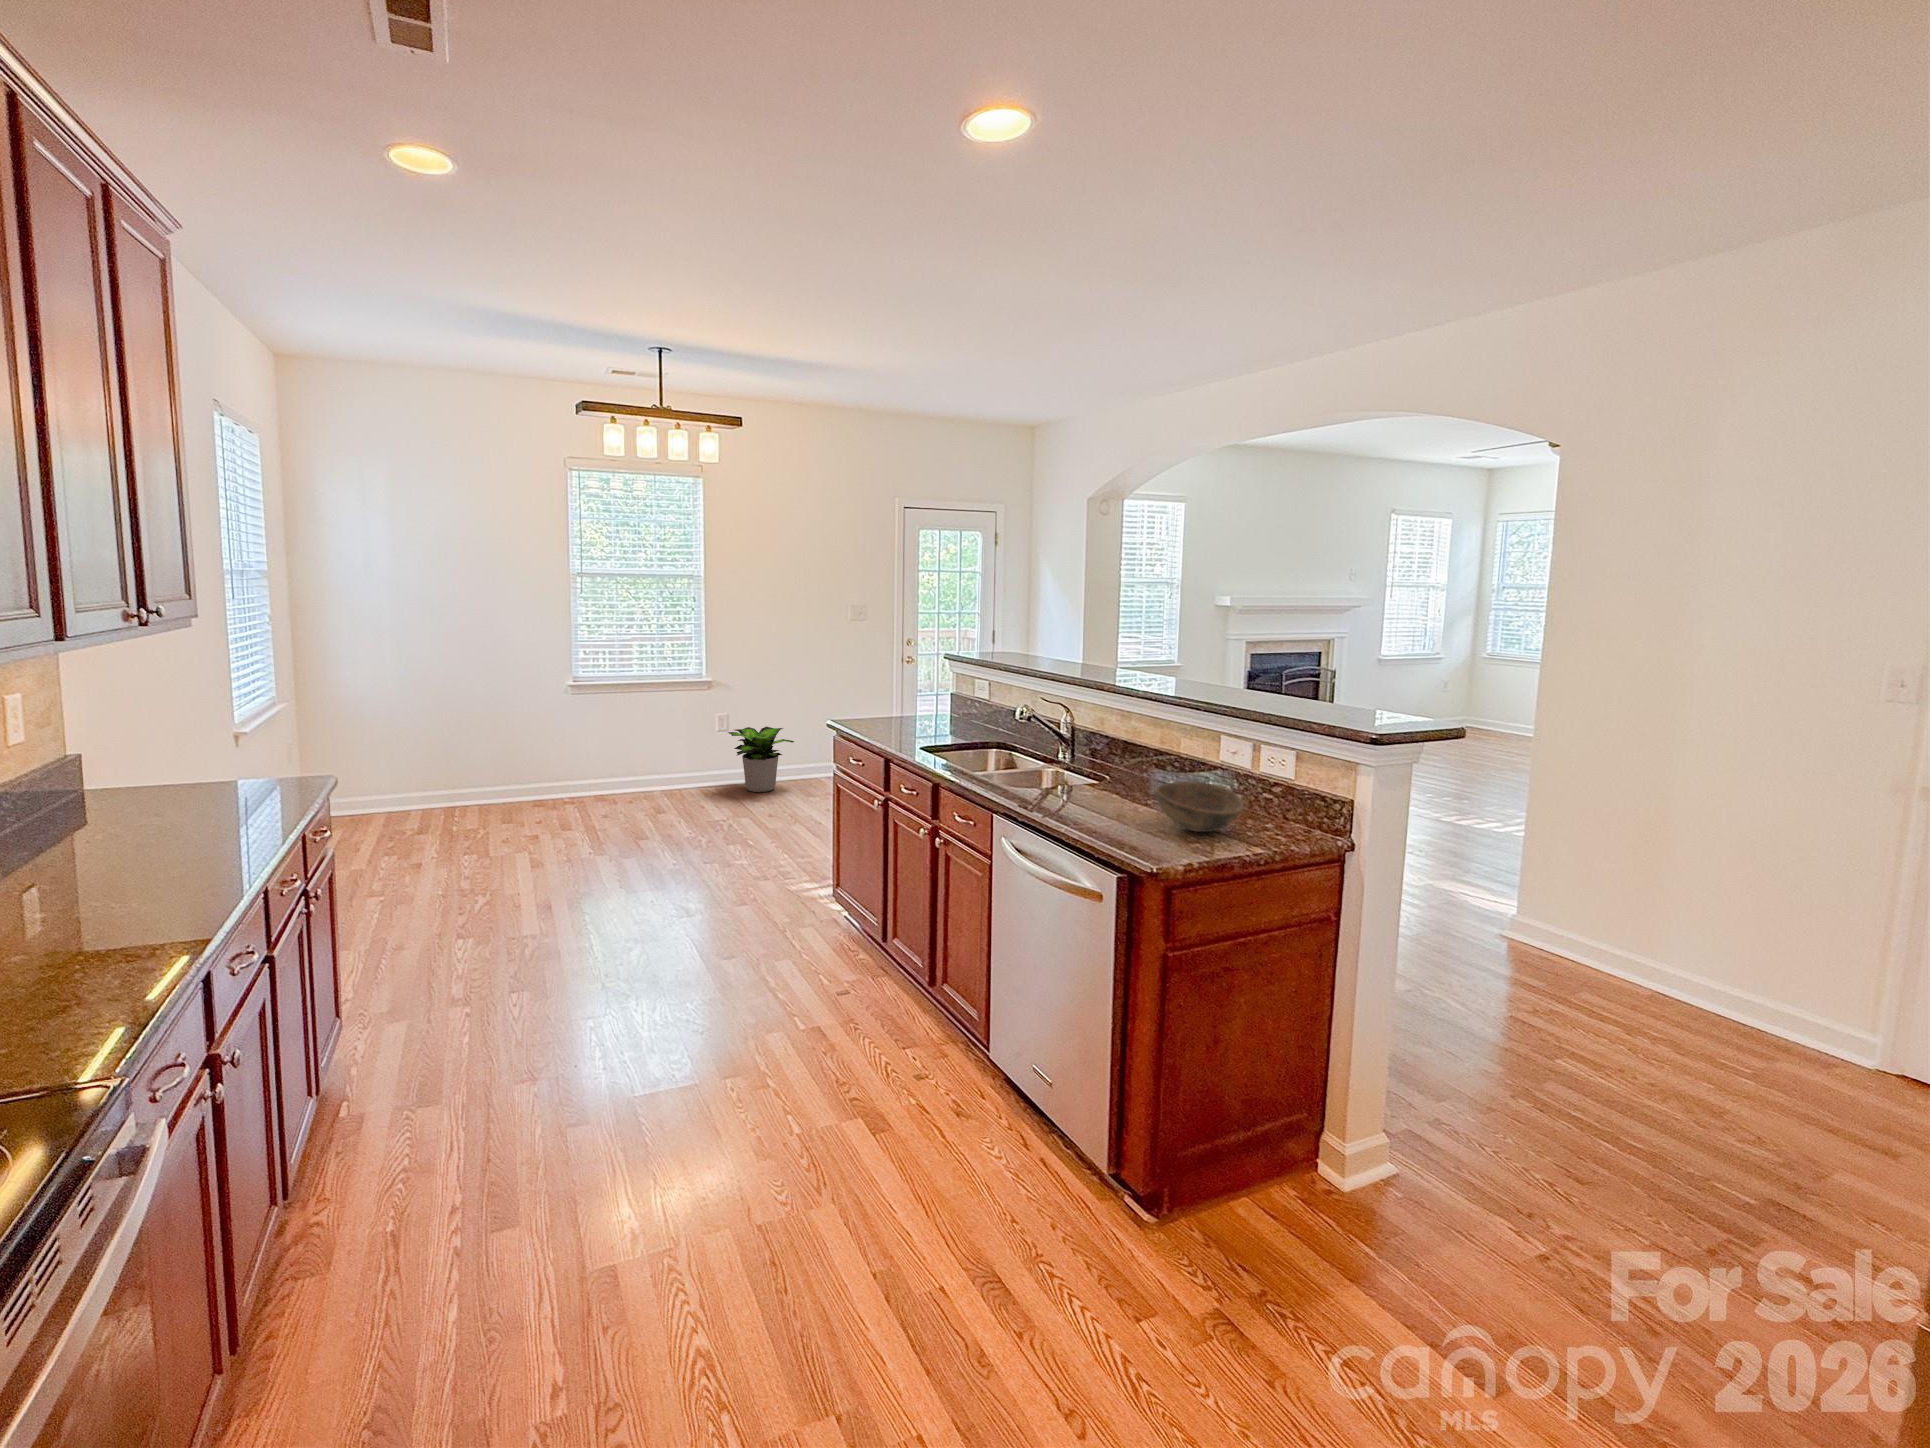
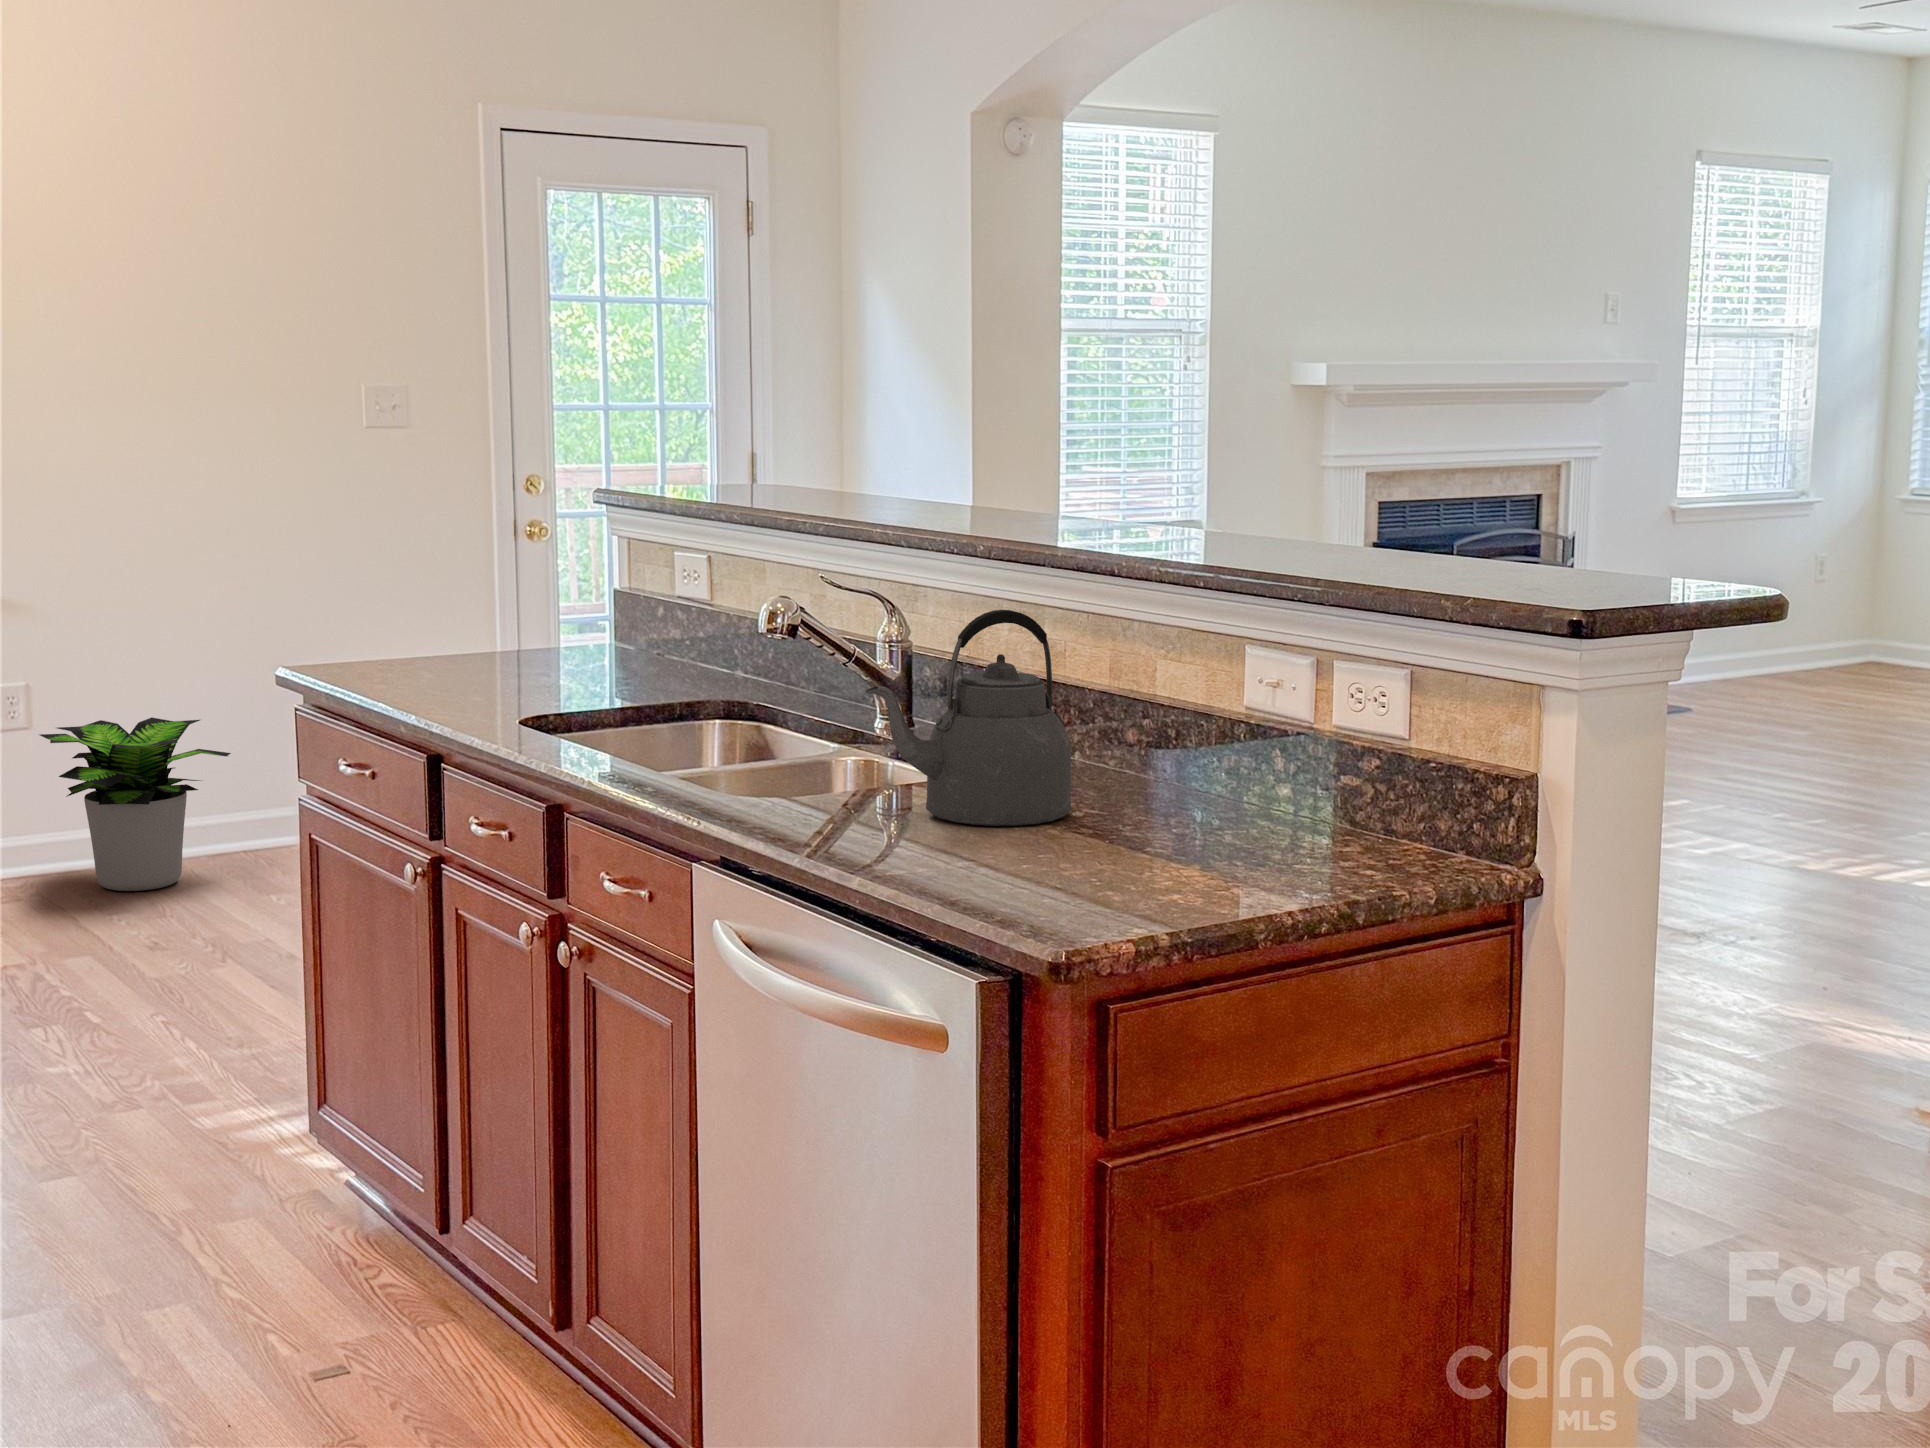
kettle: none [1064,718,1146,806] -> present [865,610,1071,826]
bowl: present [1154,781,1244,832] -> none [1078,753,1289,871]

